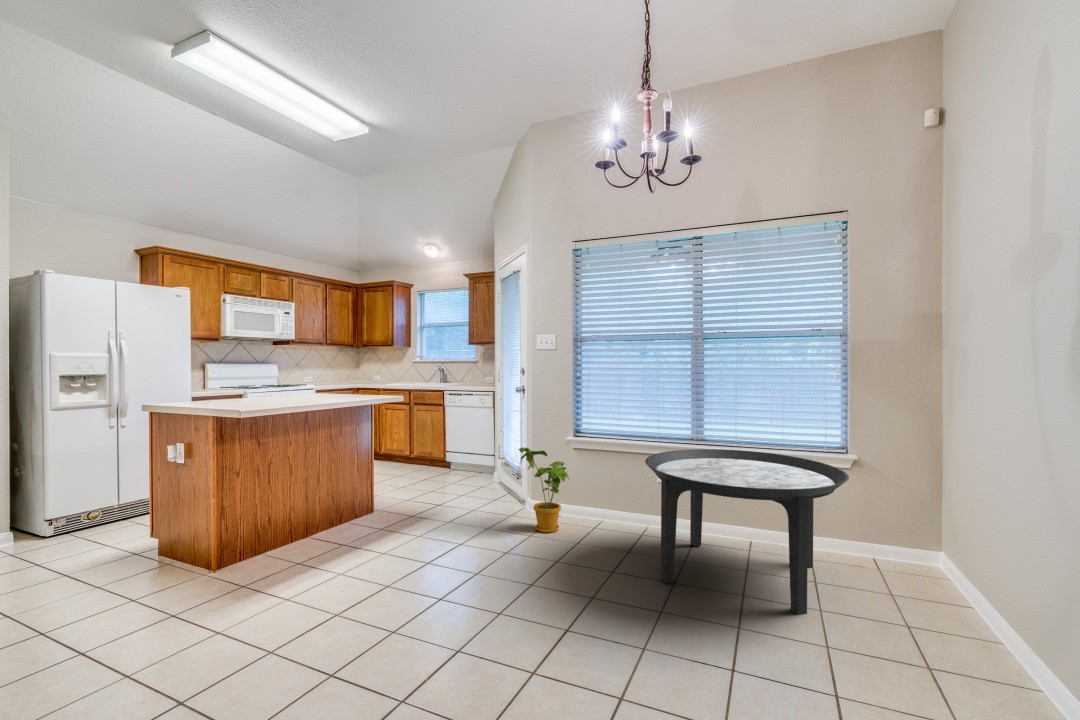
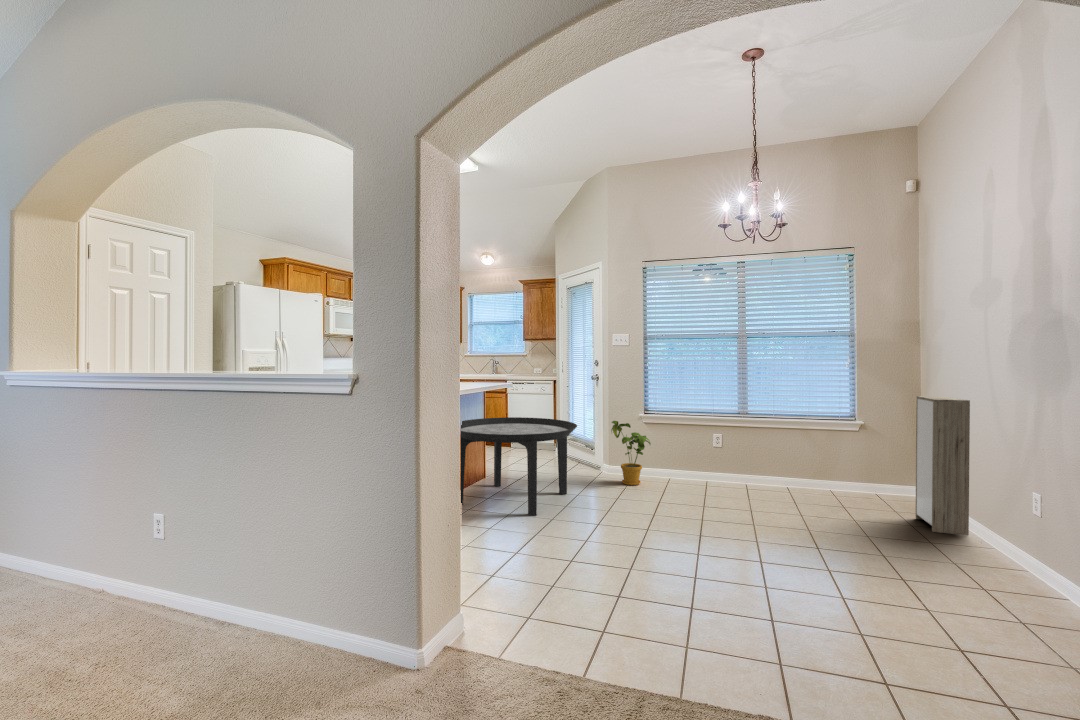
storage cabinet: none [922,424,1002,649] -> present [916,396,970,535]
round table: present [645,449,849,615] -> present [461,417,577,516]

